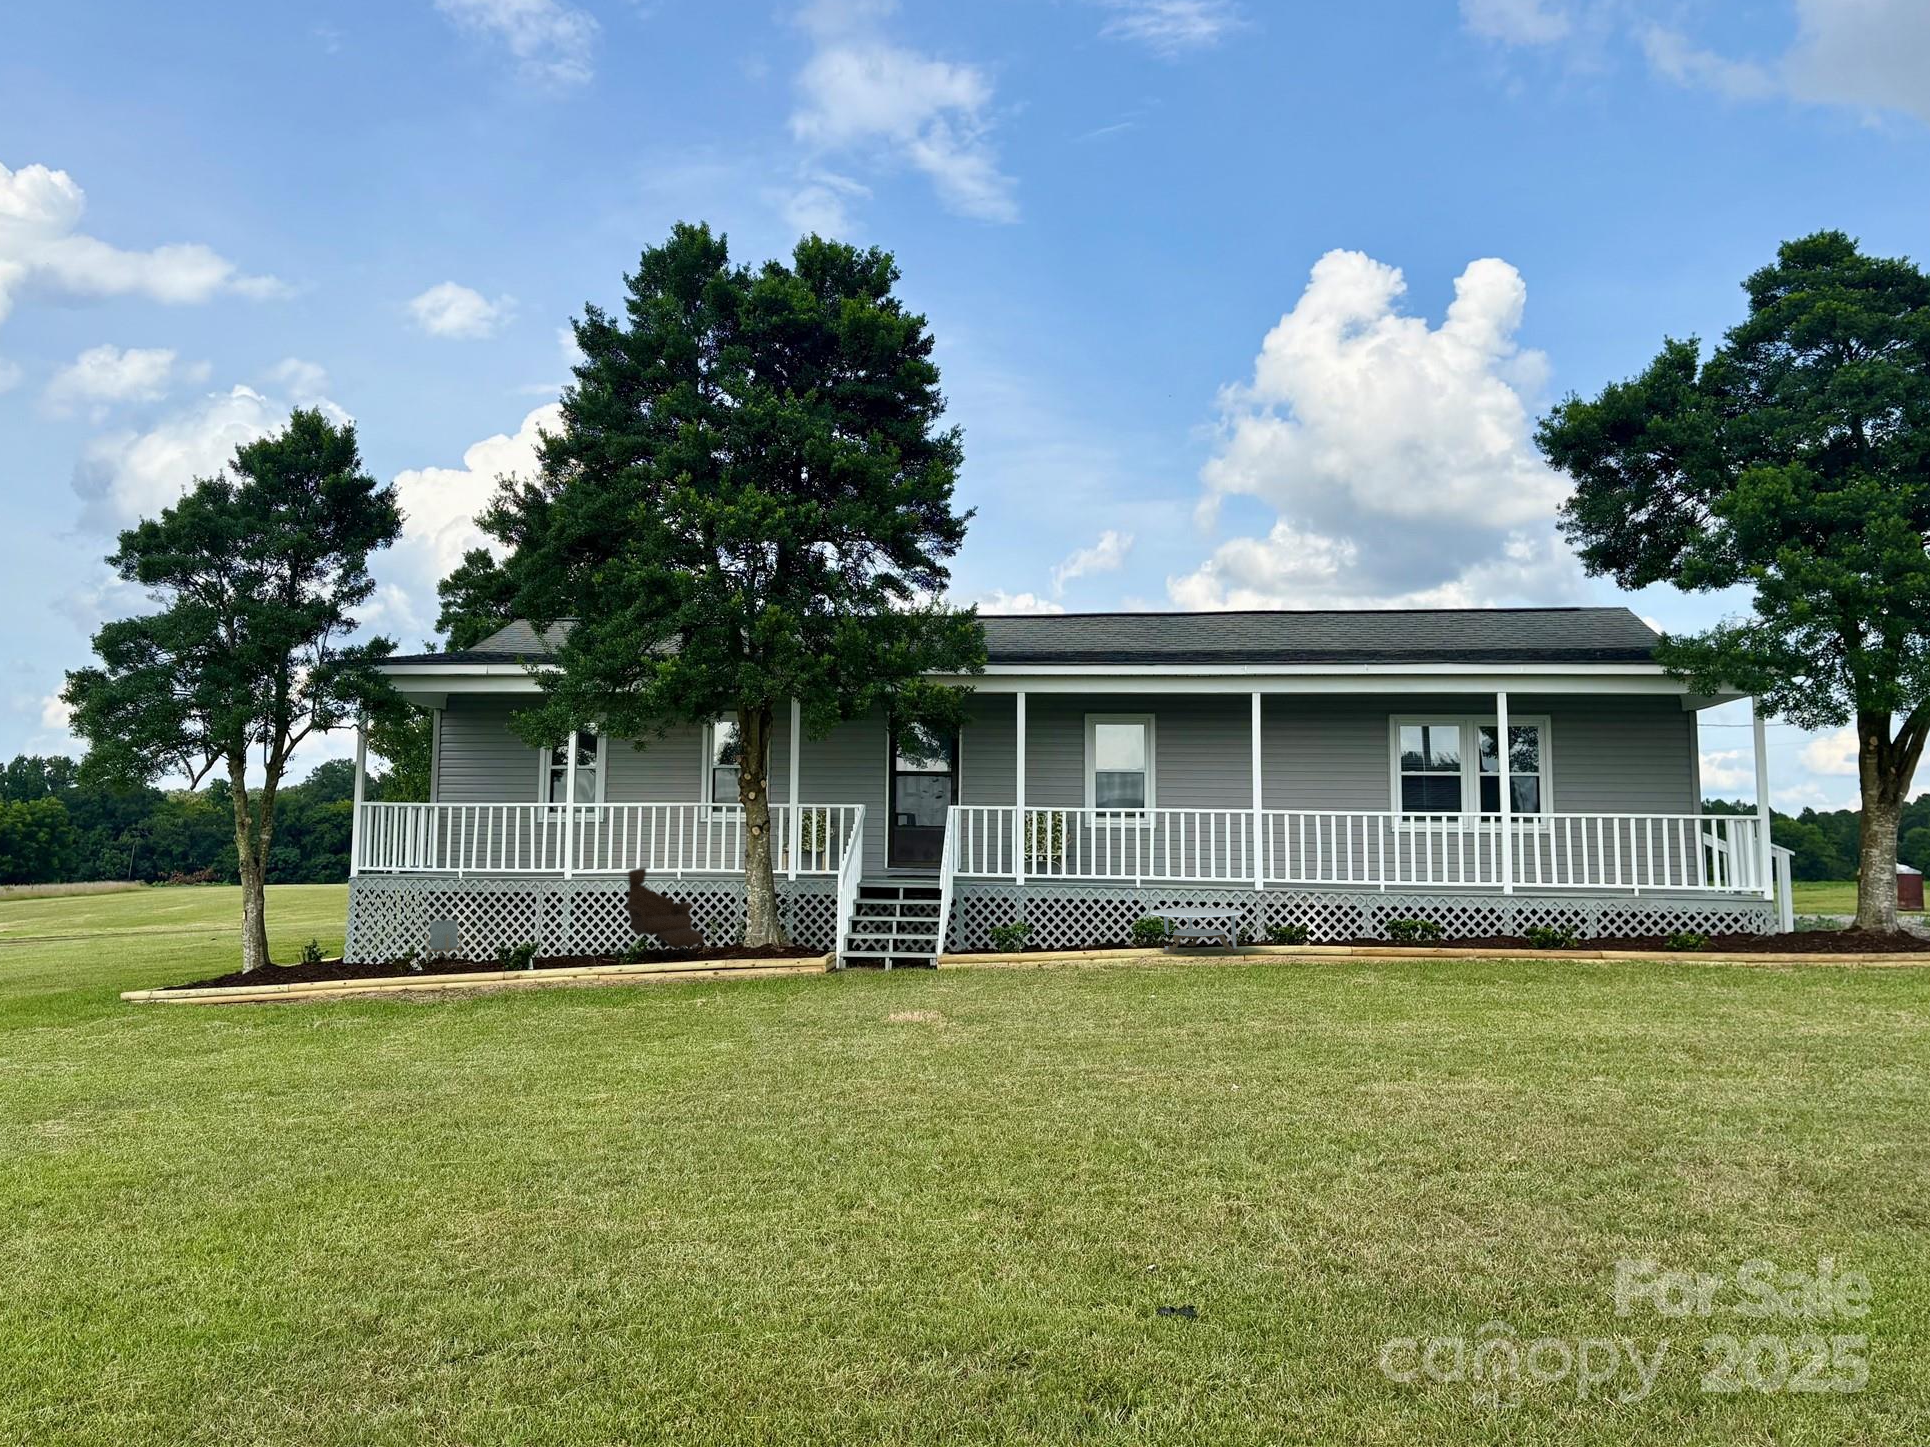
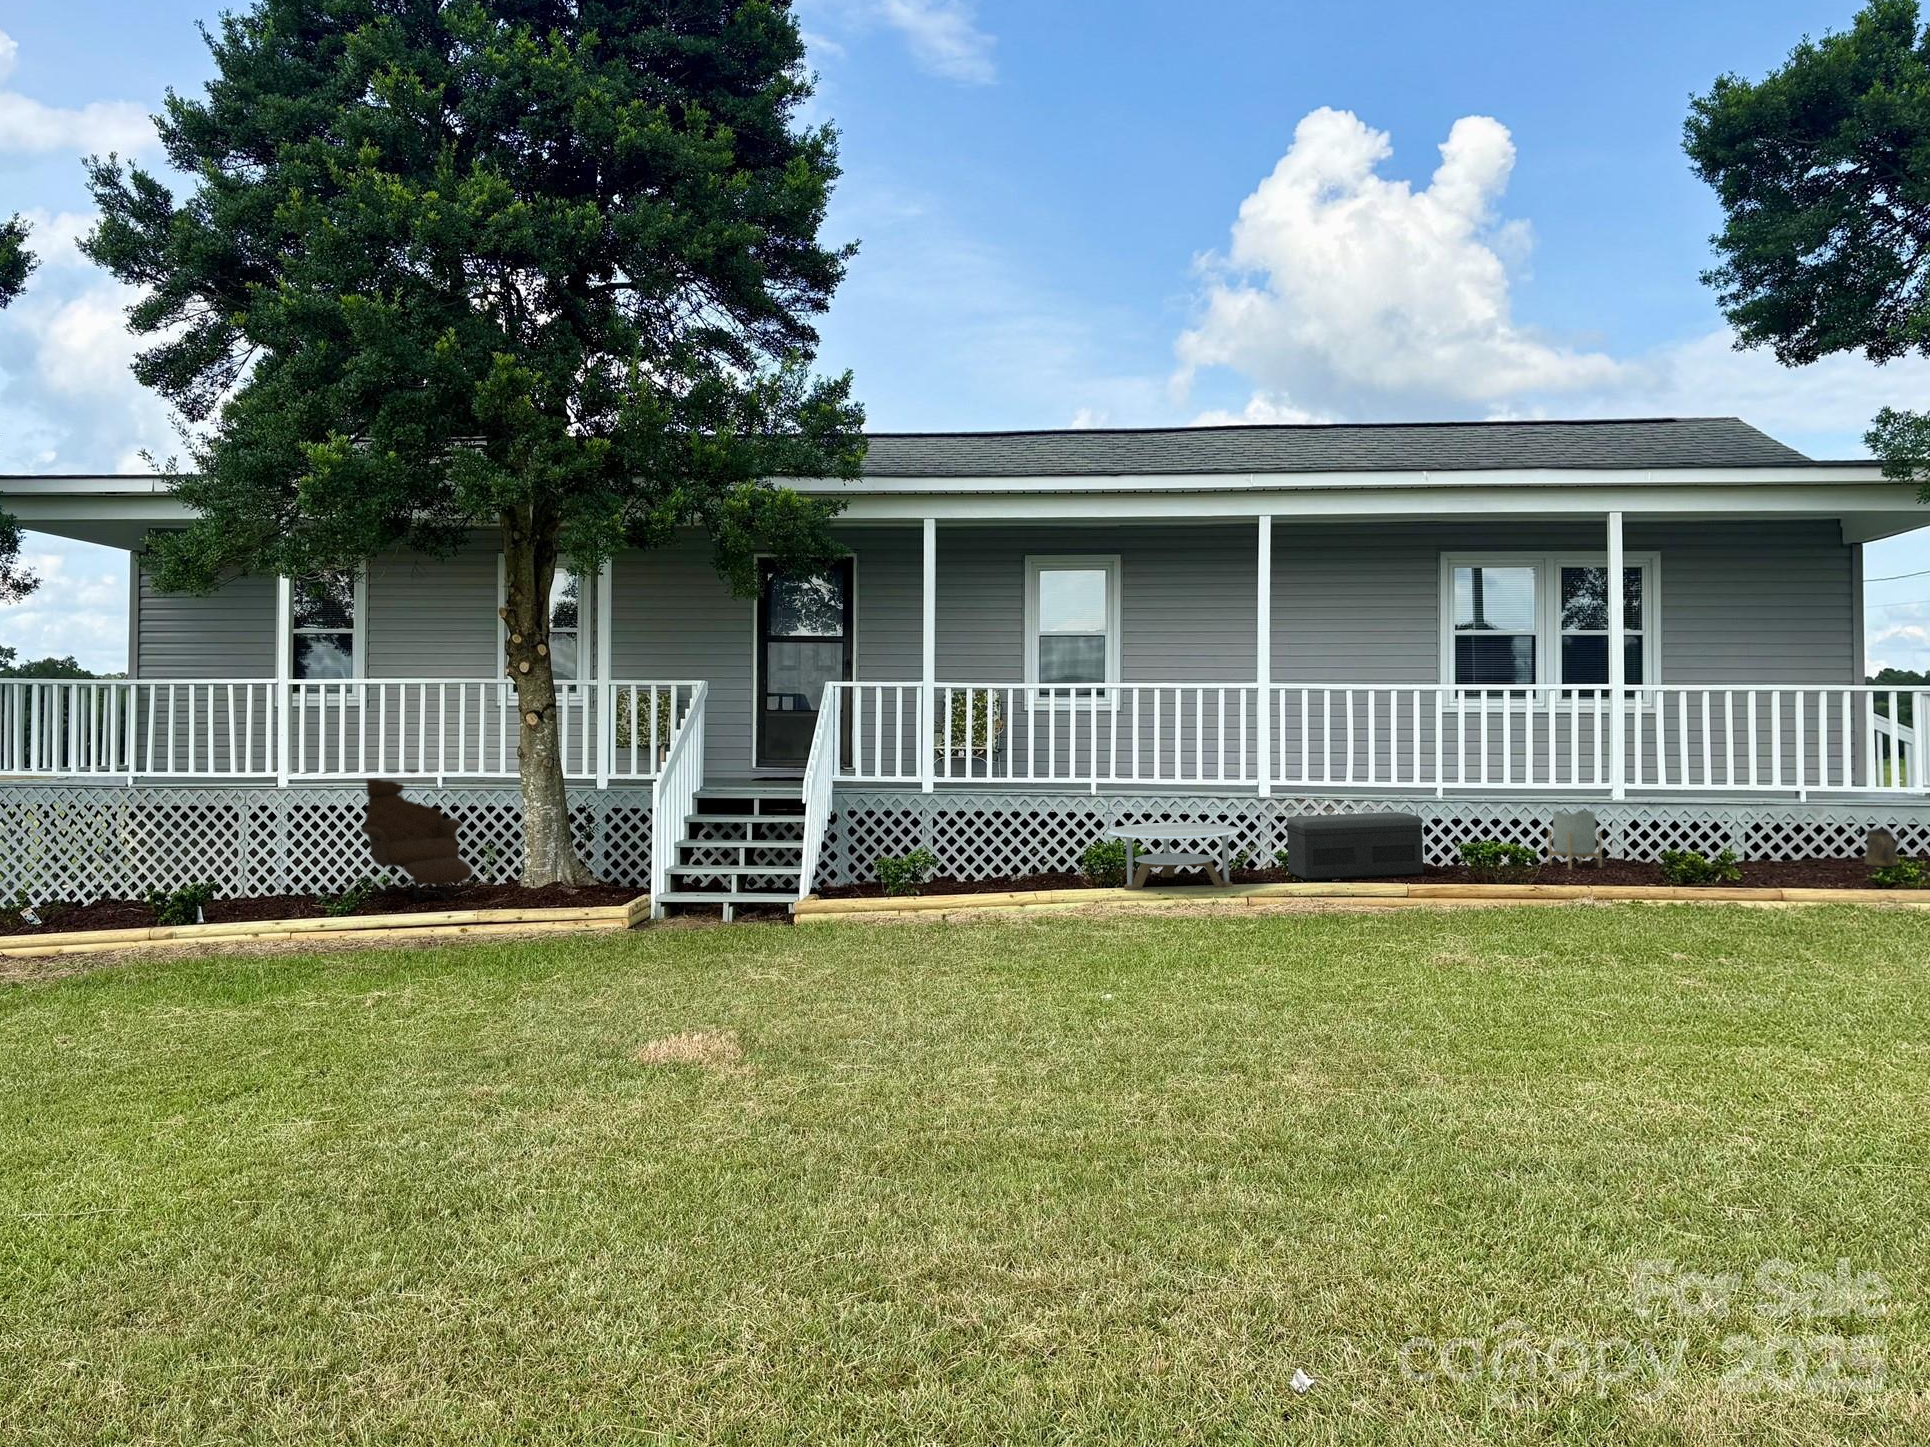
storage bench: none [1275,901,1373,948] -> present [1287,812,1423,880]
watering can: none [1686,915,1712,942] -> present [1864,828,1904,866]
planter: present [426,920,461,958] -> present [1548,810,1602,869]

